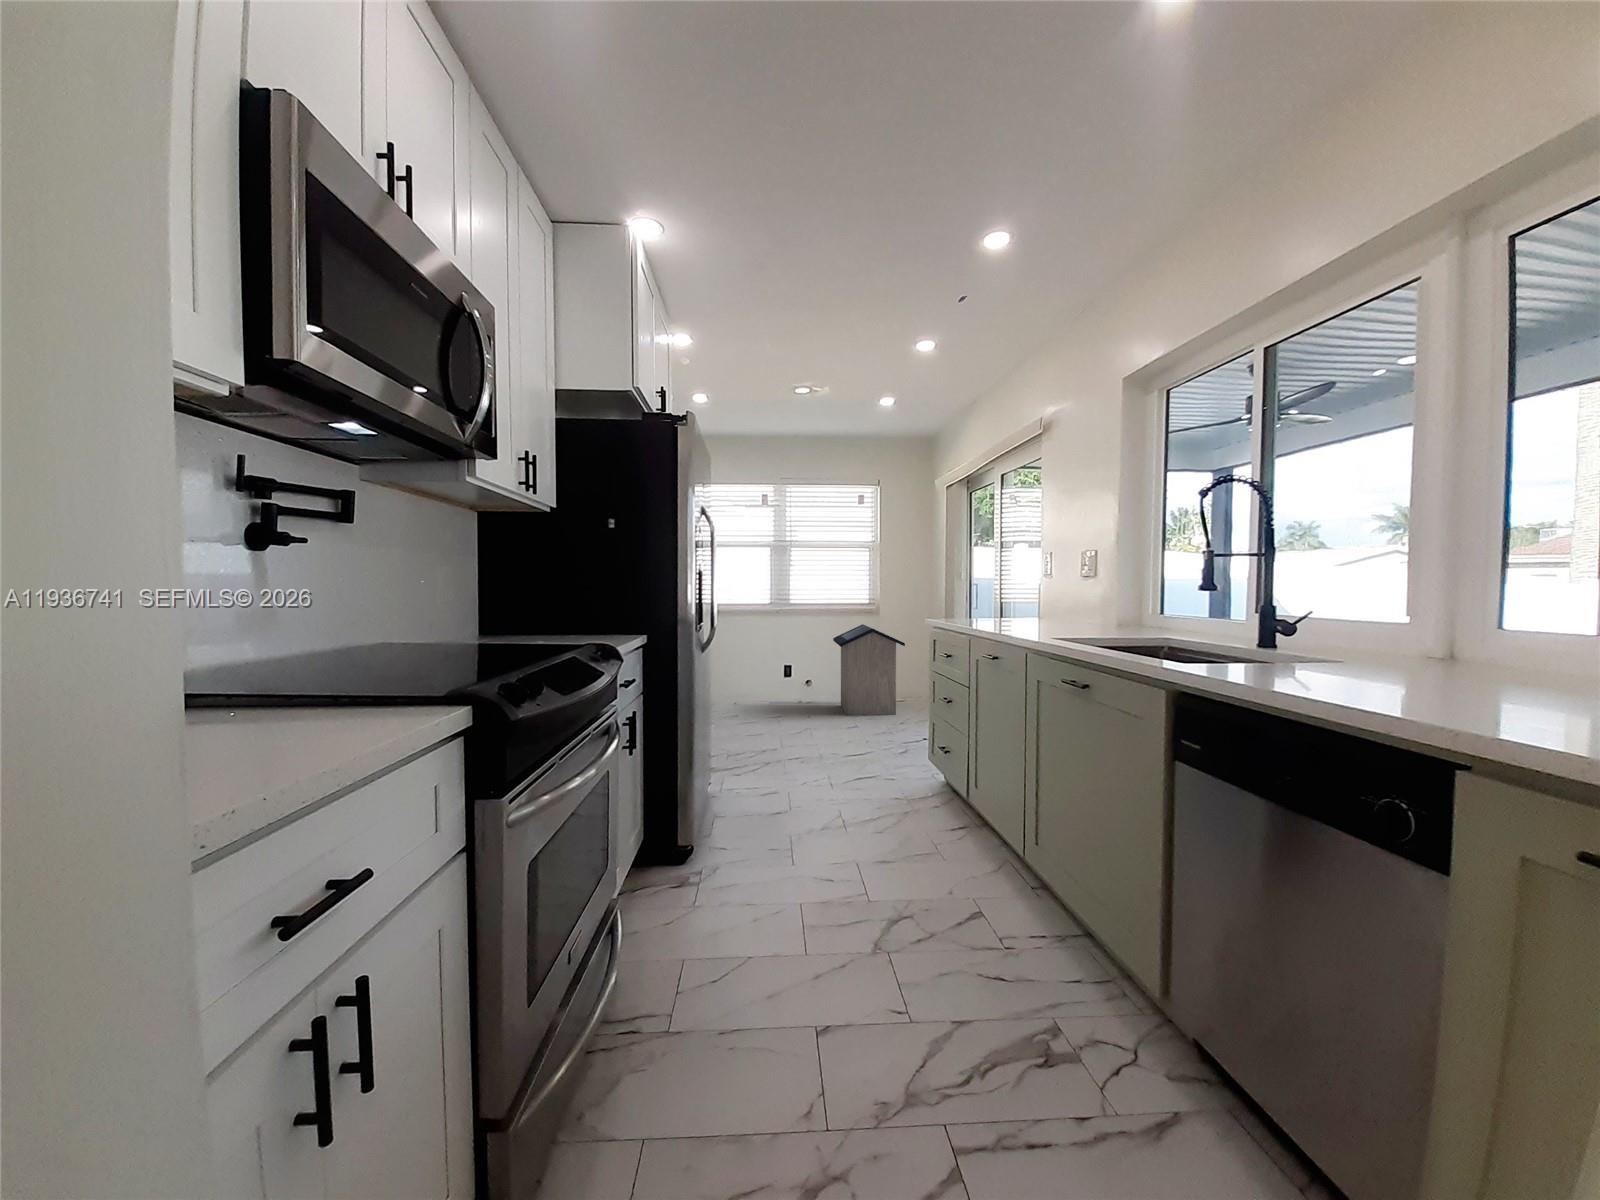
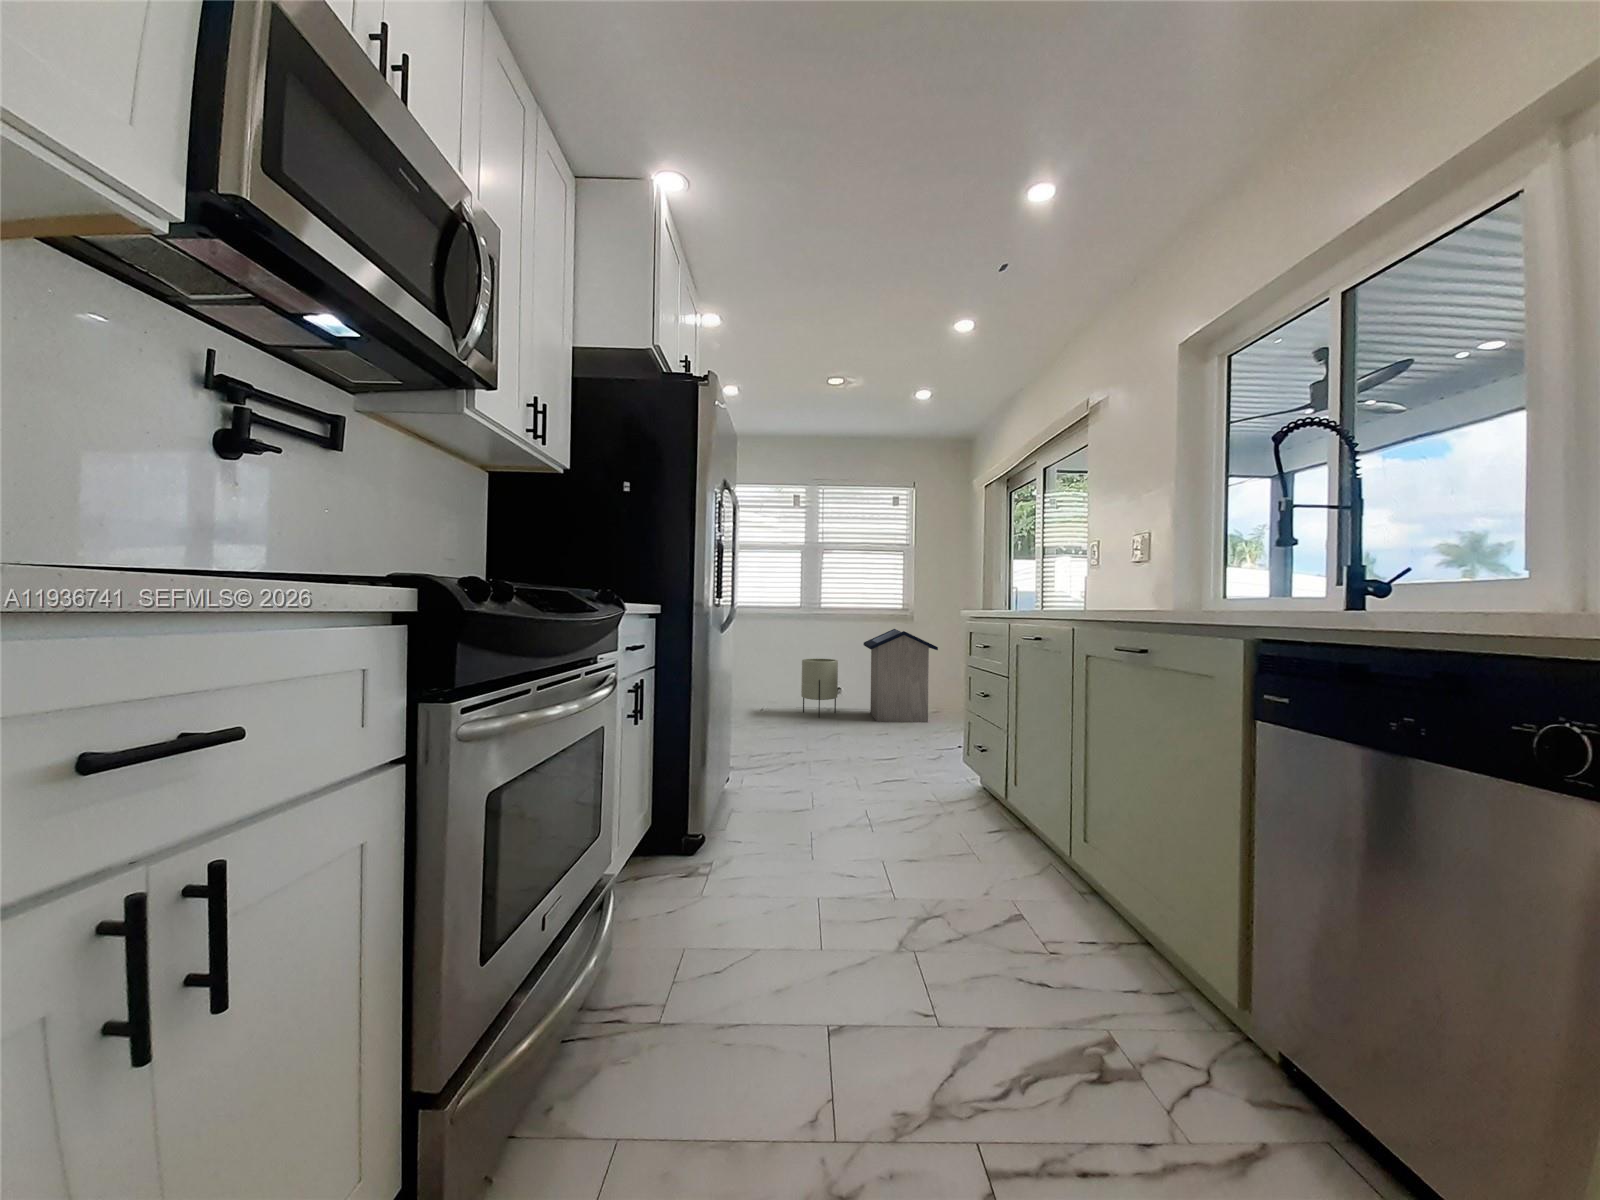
planter: none [774,655,809,713] -> present [801,658,838,718]

